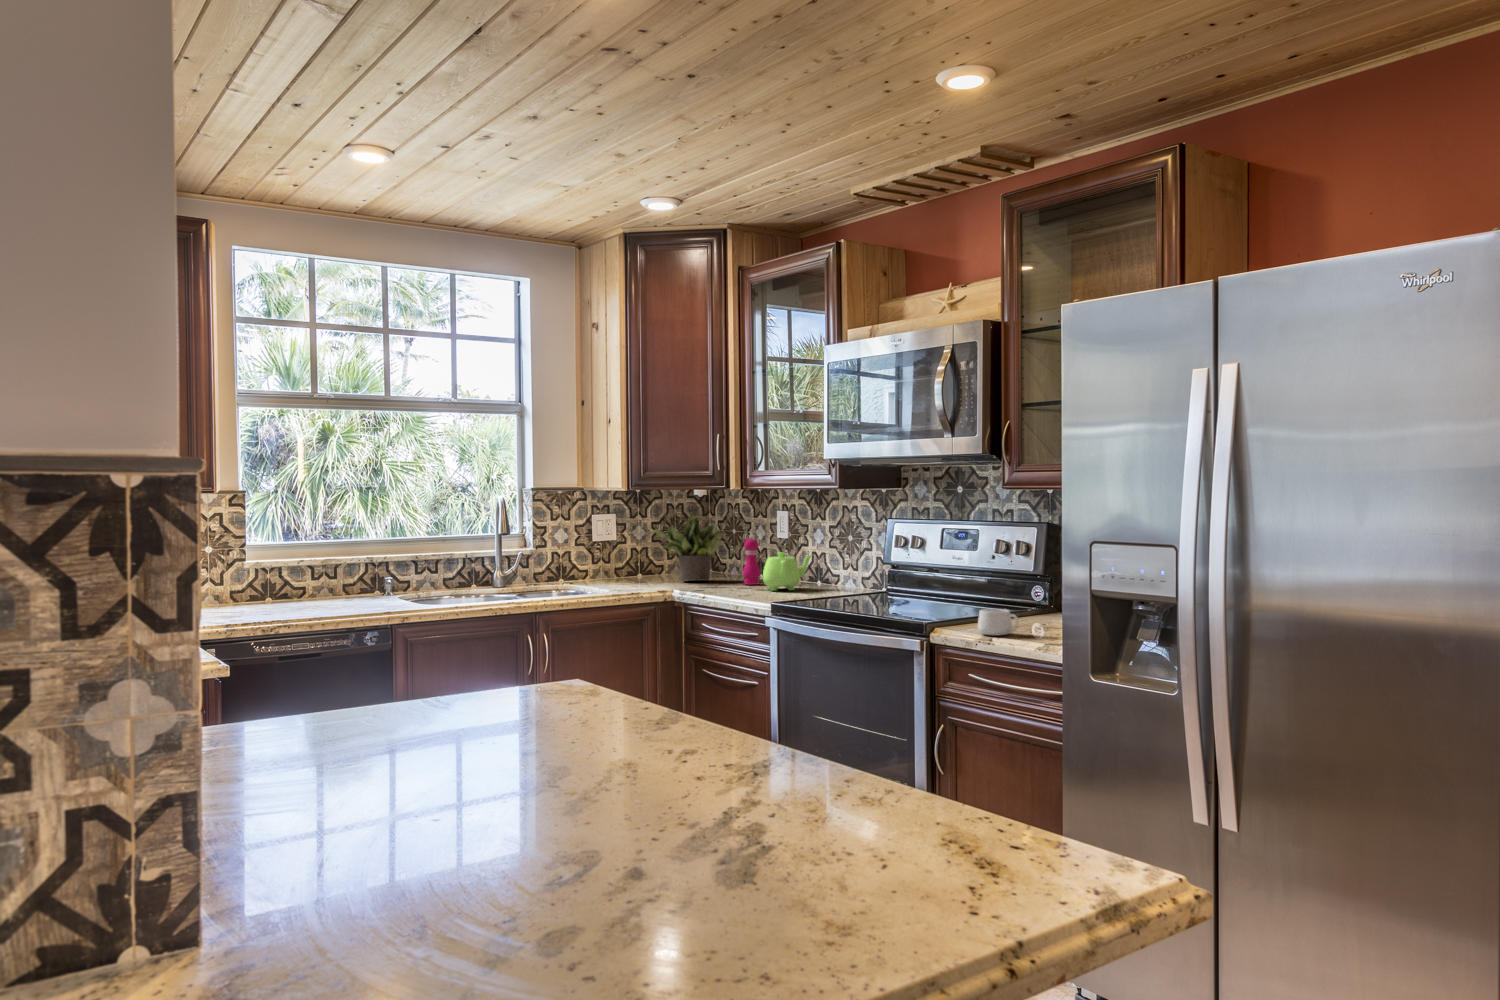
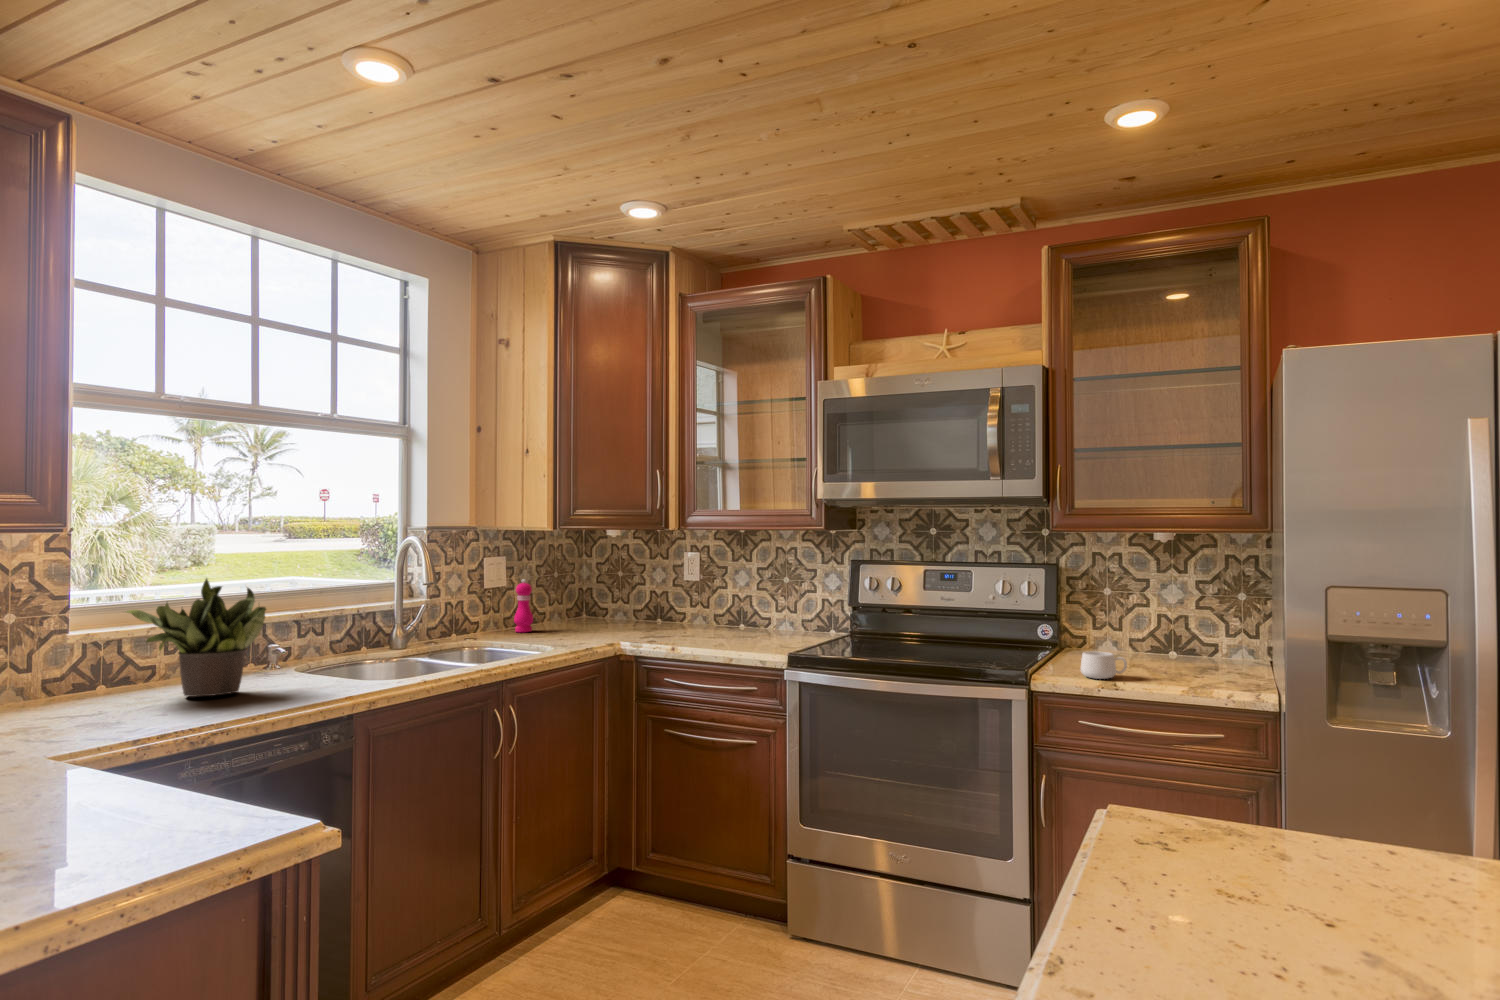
potted plant: present [653,514,722,580] -> present [126,579,266,697]
pepper mill: present [743,535,761,585] -> present [514,579,533,632]
teapot: present [763,552,812,591] -> none [705,595,756,636]

